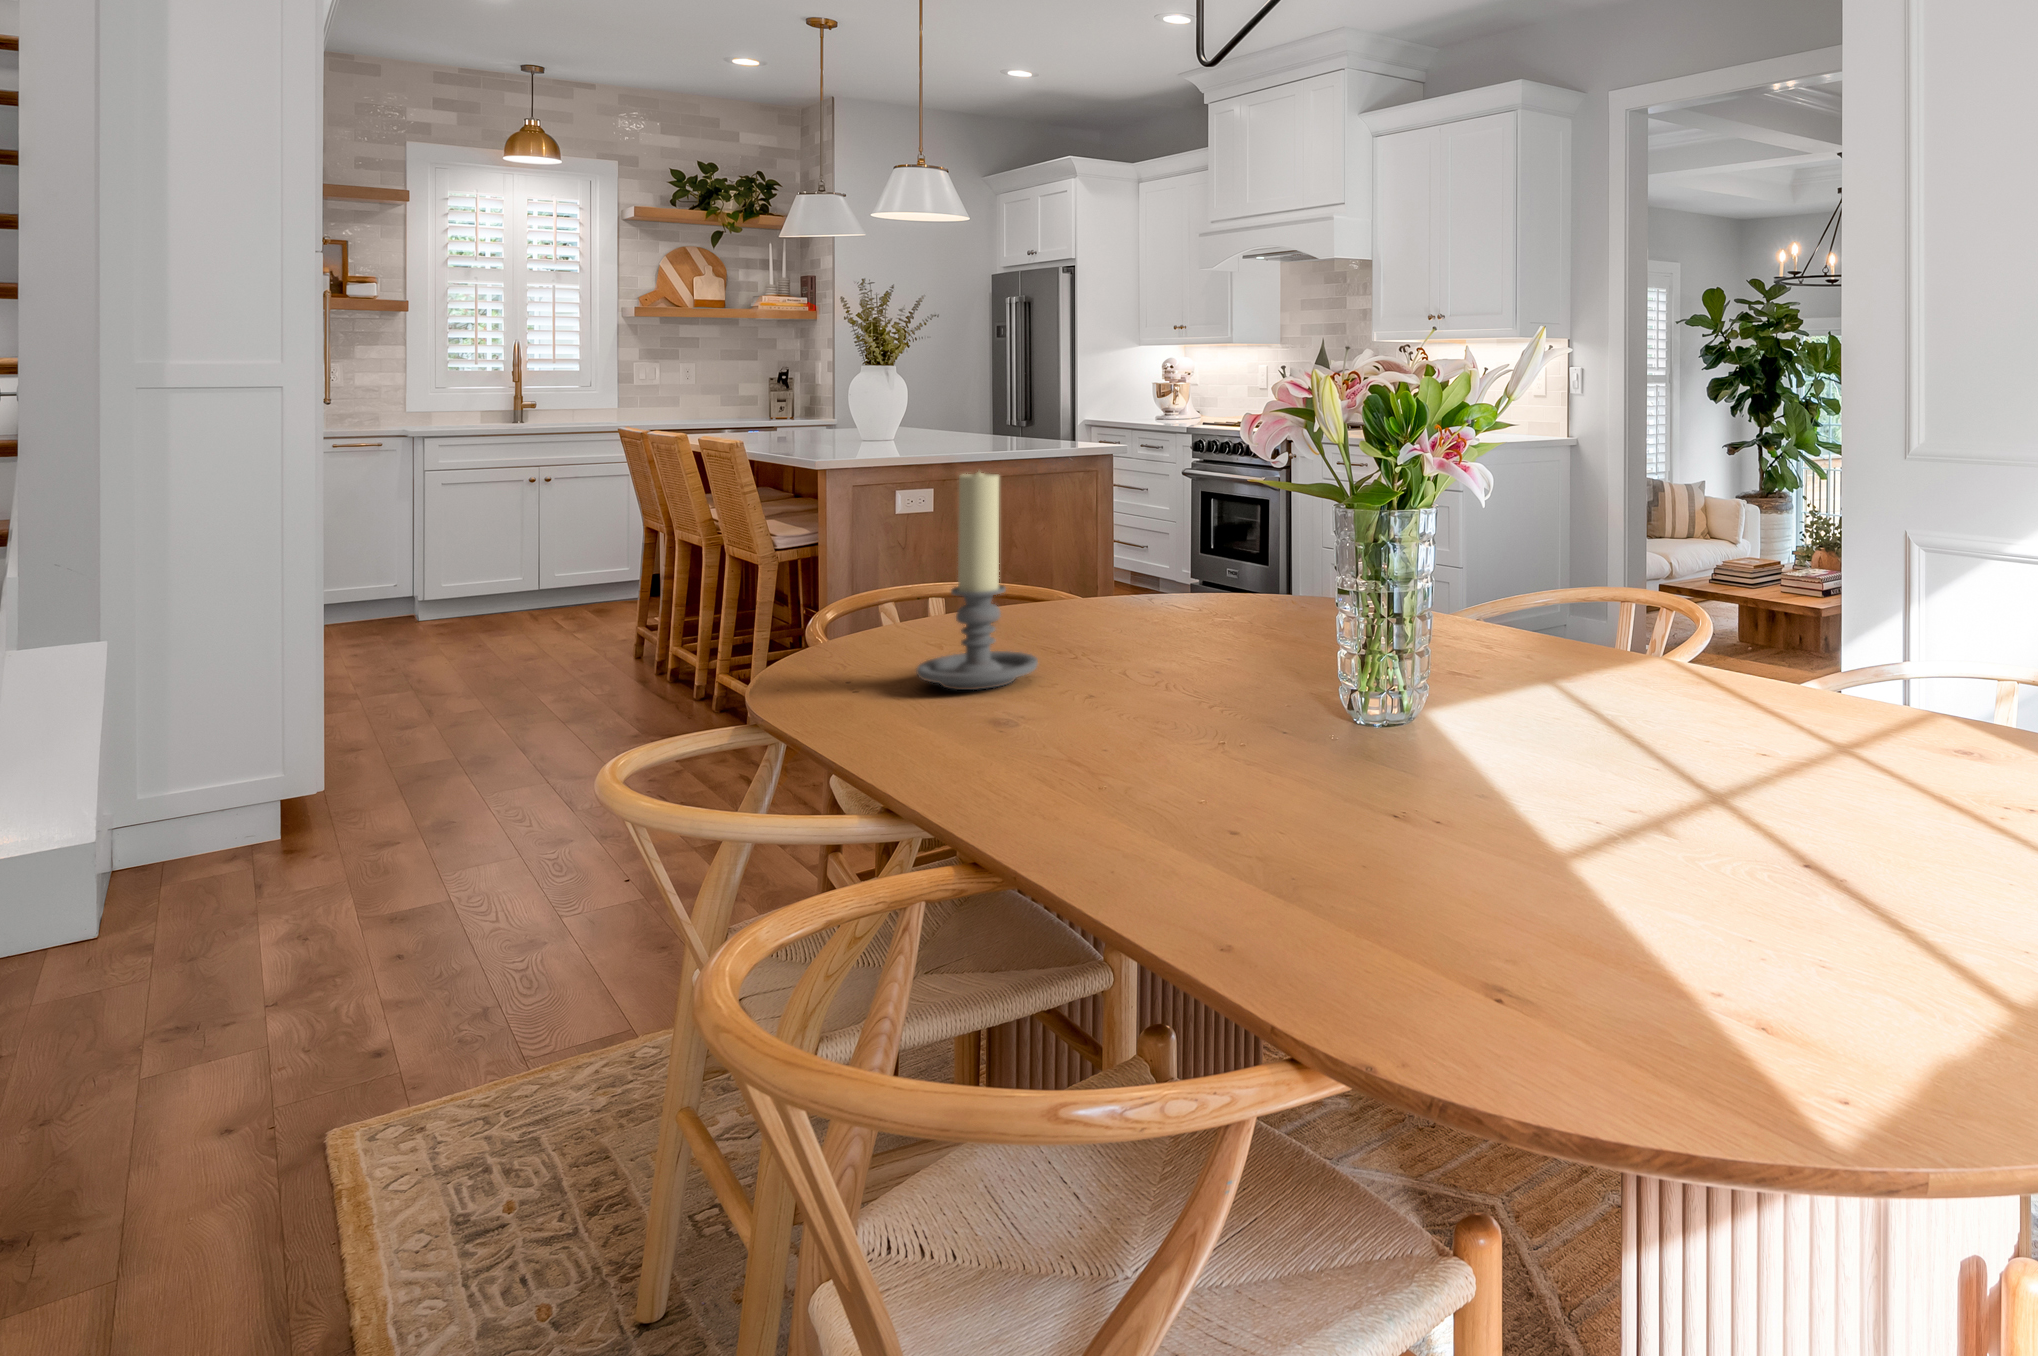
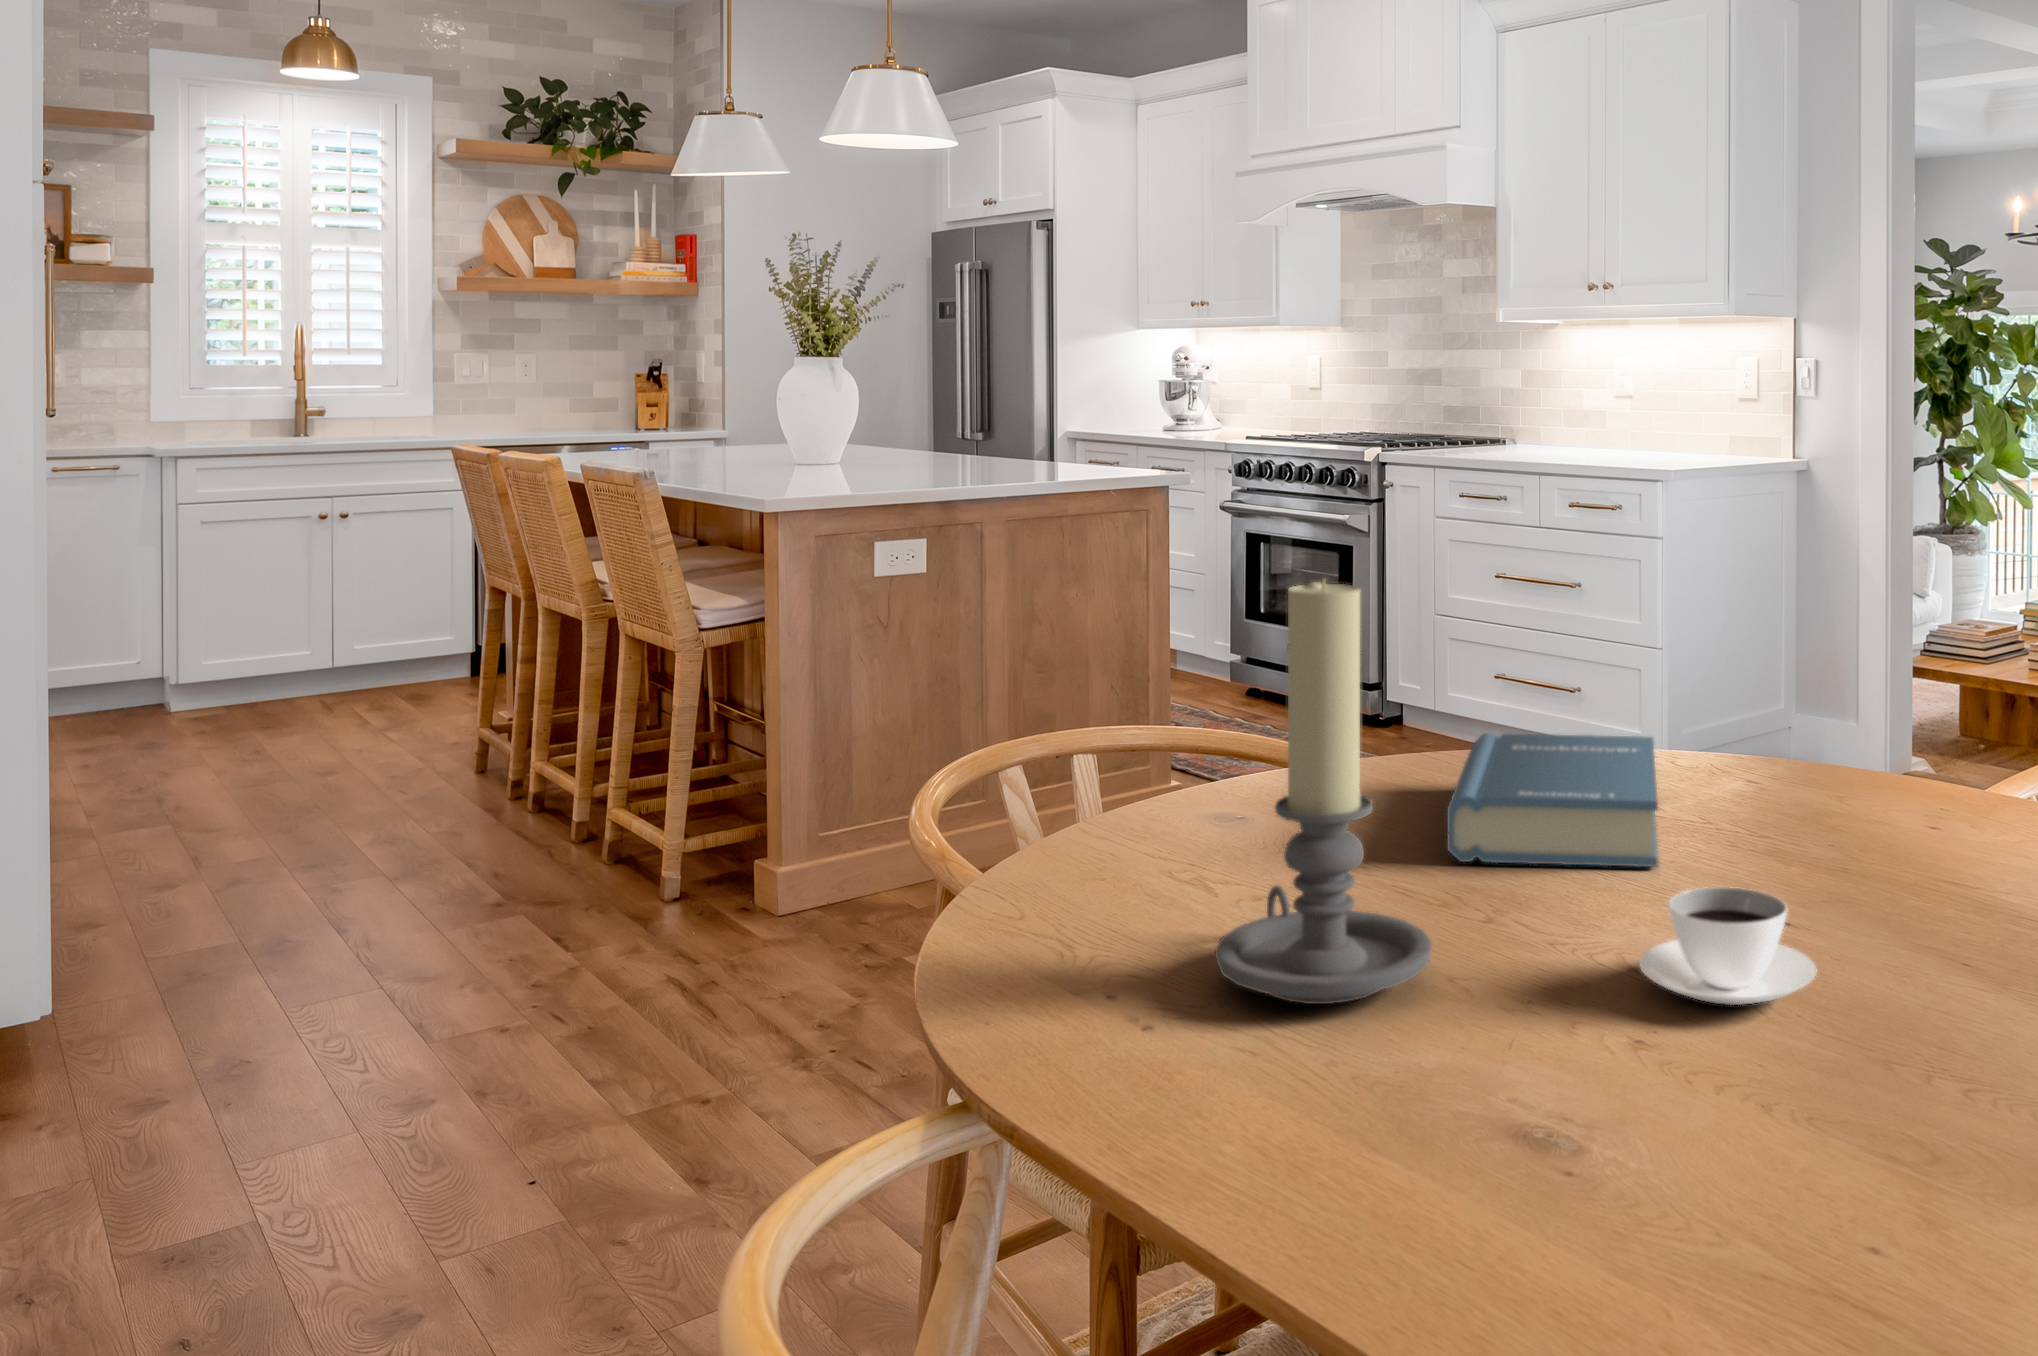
hardback book: none [1097,577,1254,640] -> present [1447,733,1658,867]
cup: none [1138,634,1233,689] -> present [1639,887,1816,1005]

